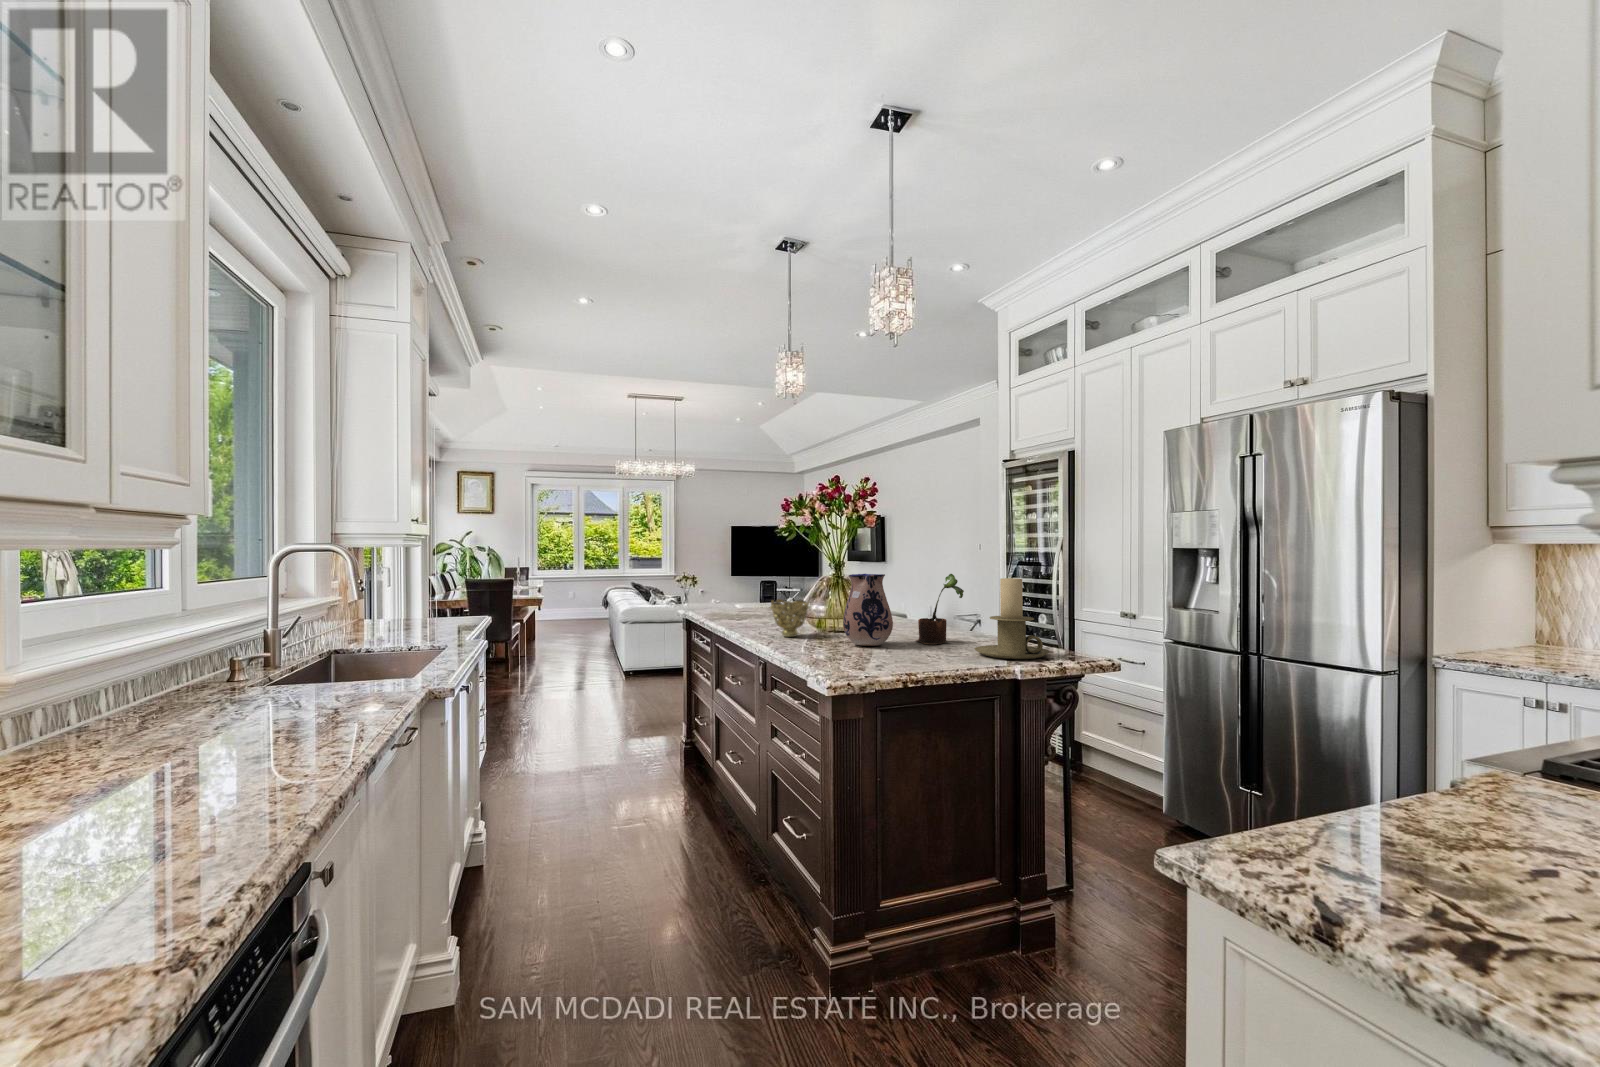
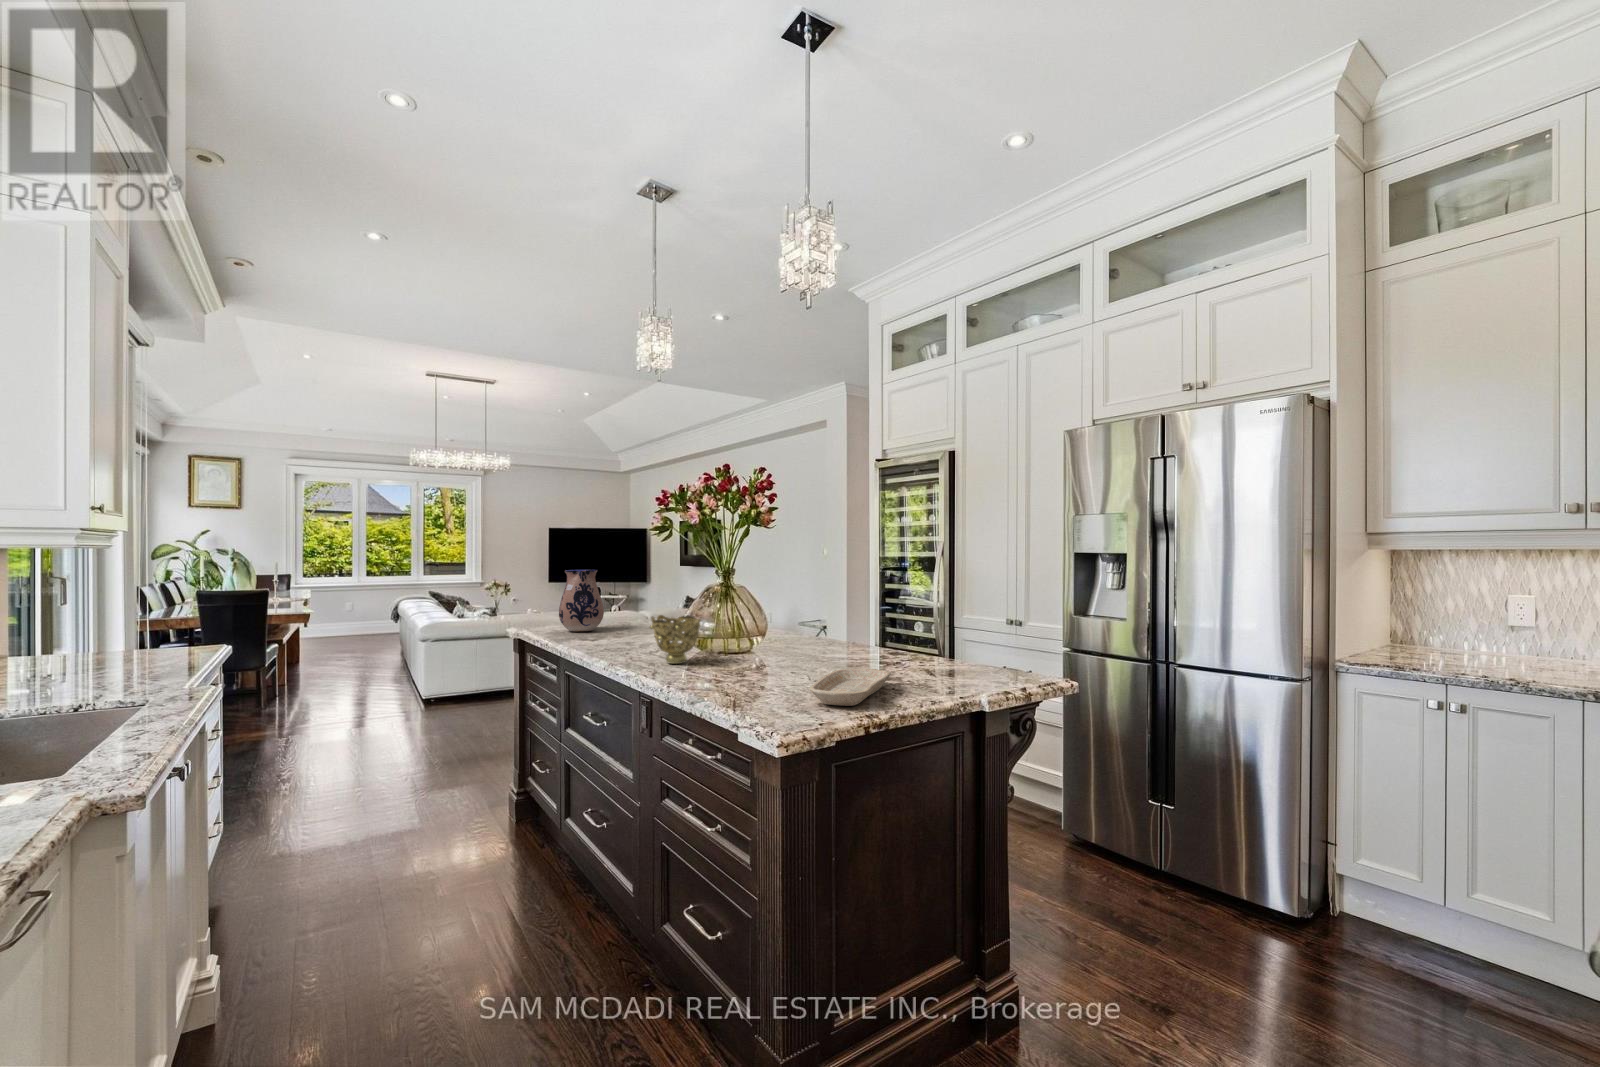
ceramic pitcher: present [843,574,893,646] -> present [559,570,604,632]
potted plant: present [916,574,964,645] -> none [834,581,888,668]
candle holder: present [974,578,1050,659] -> none [919,586,1009,685]
tray: none [866,643,943,666] -> present [810,669,891,706]

